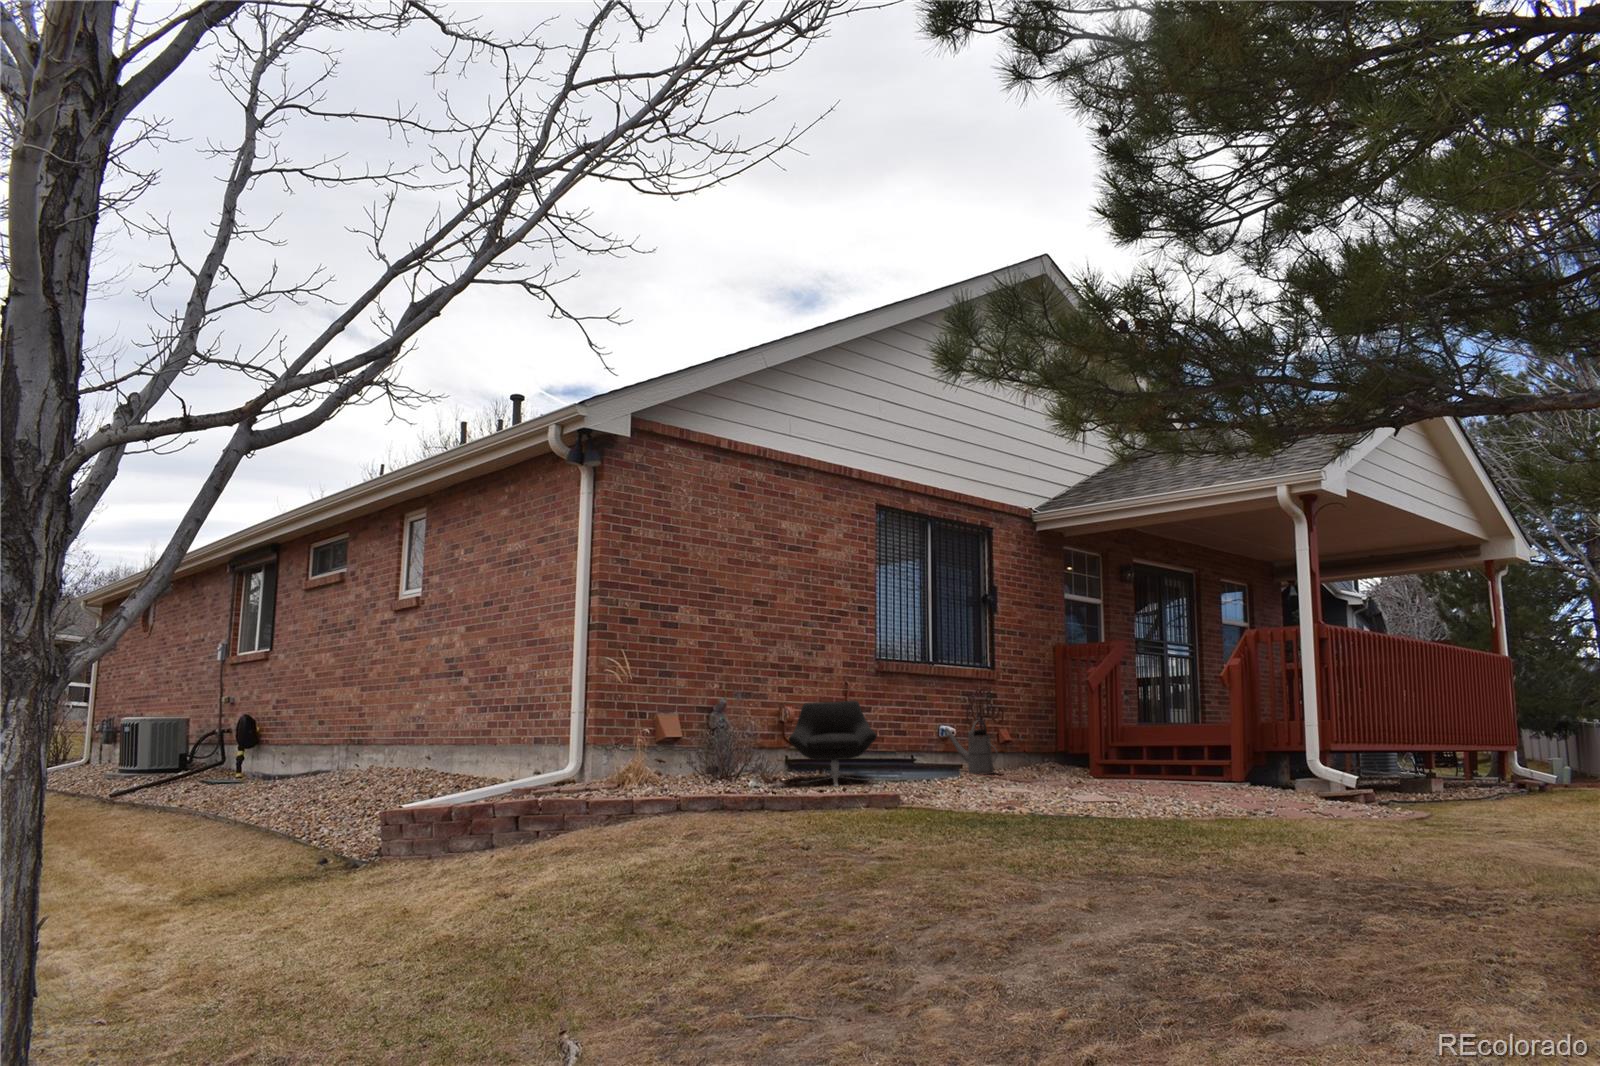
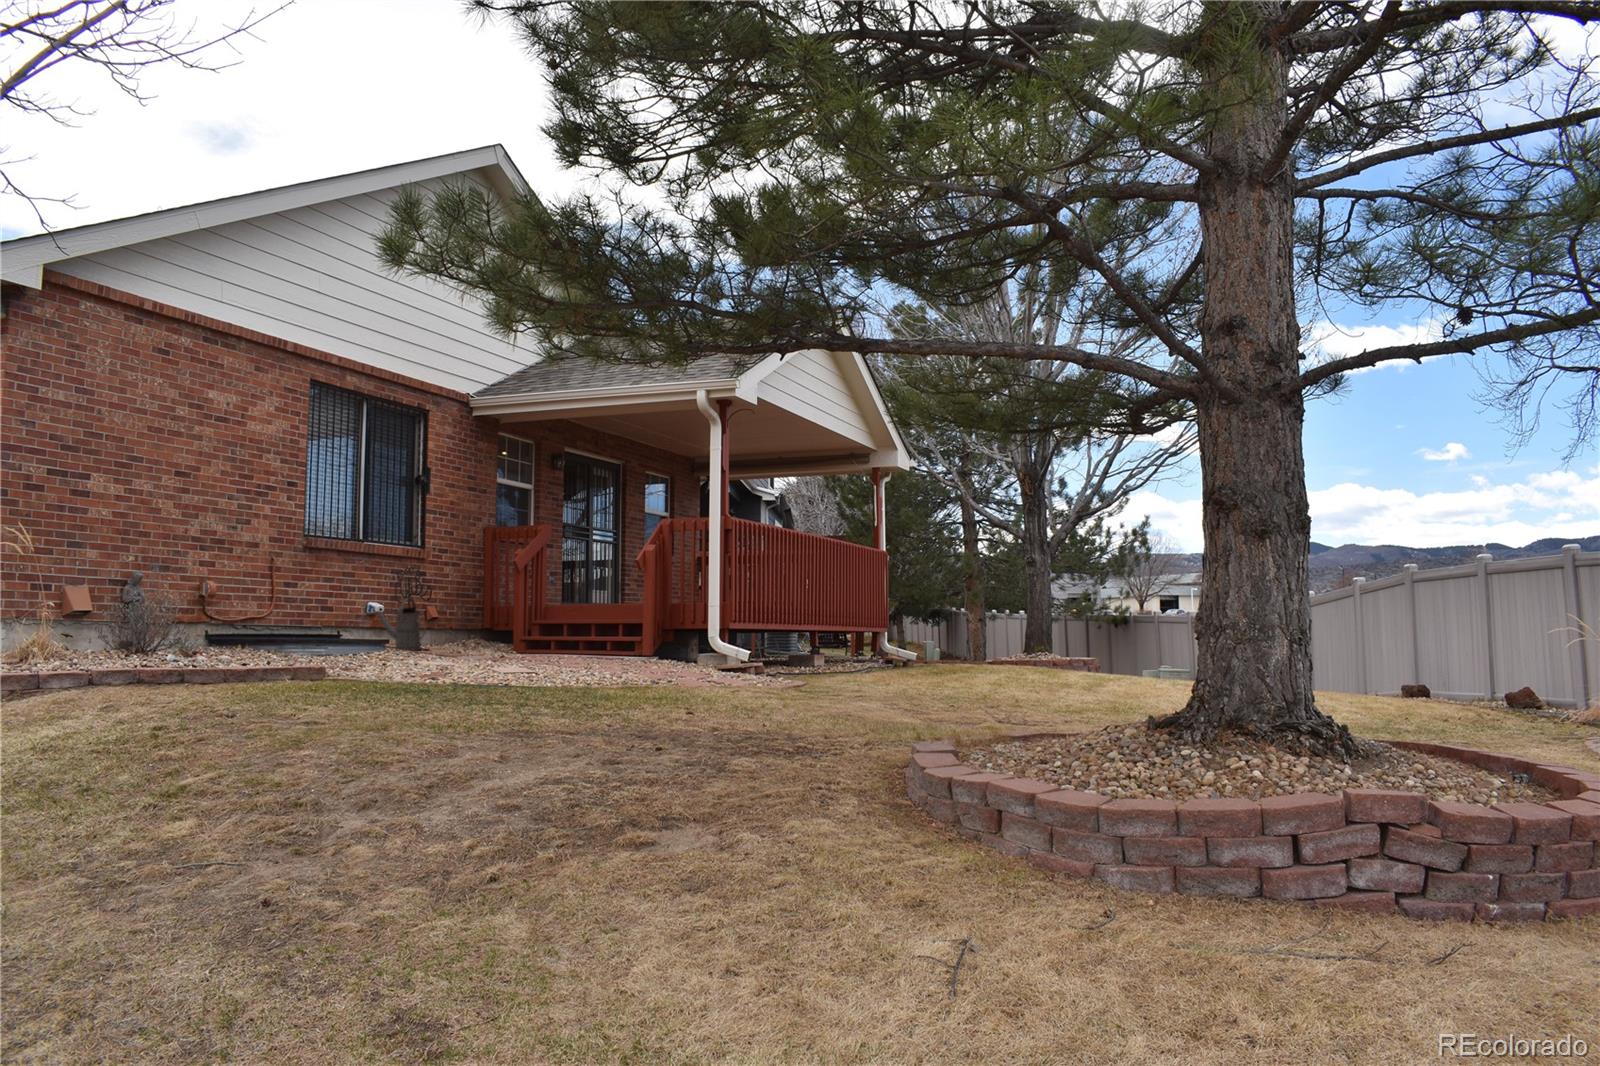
lounge chair: present [789,701,877,787] -> none [208,577,305,662]

